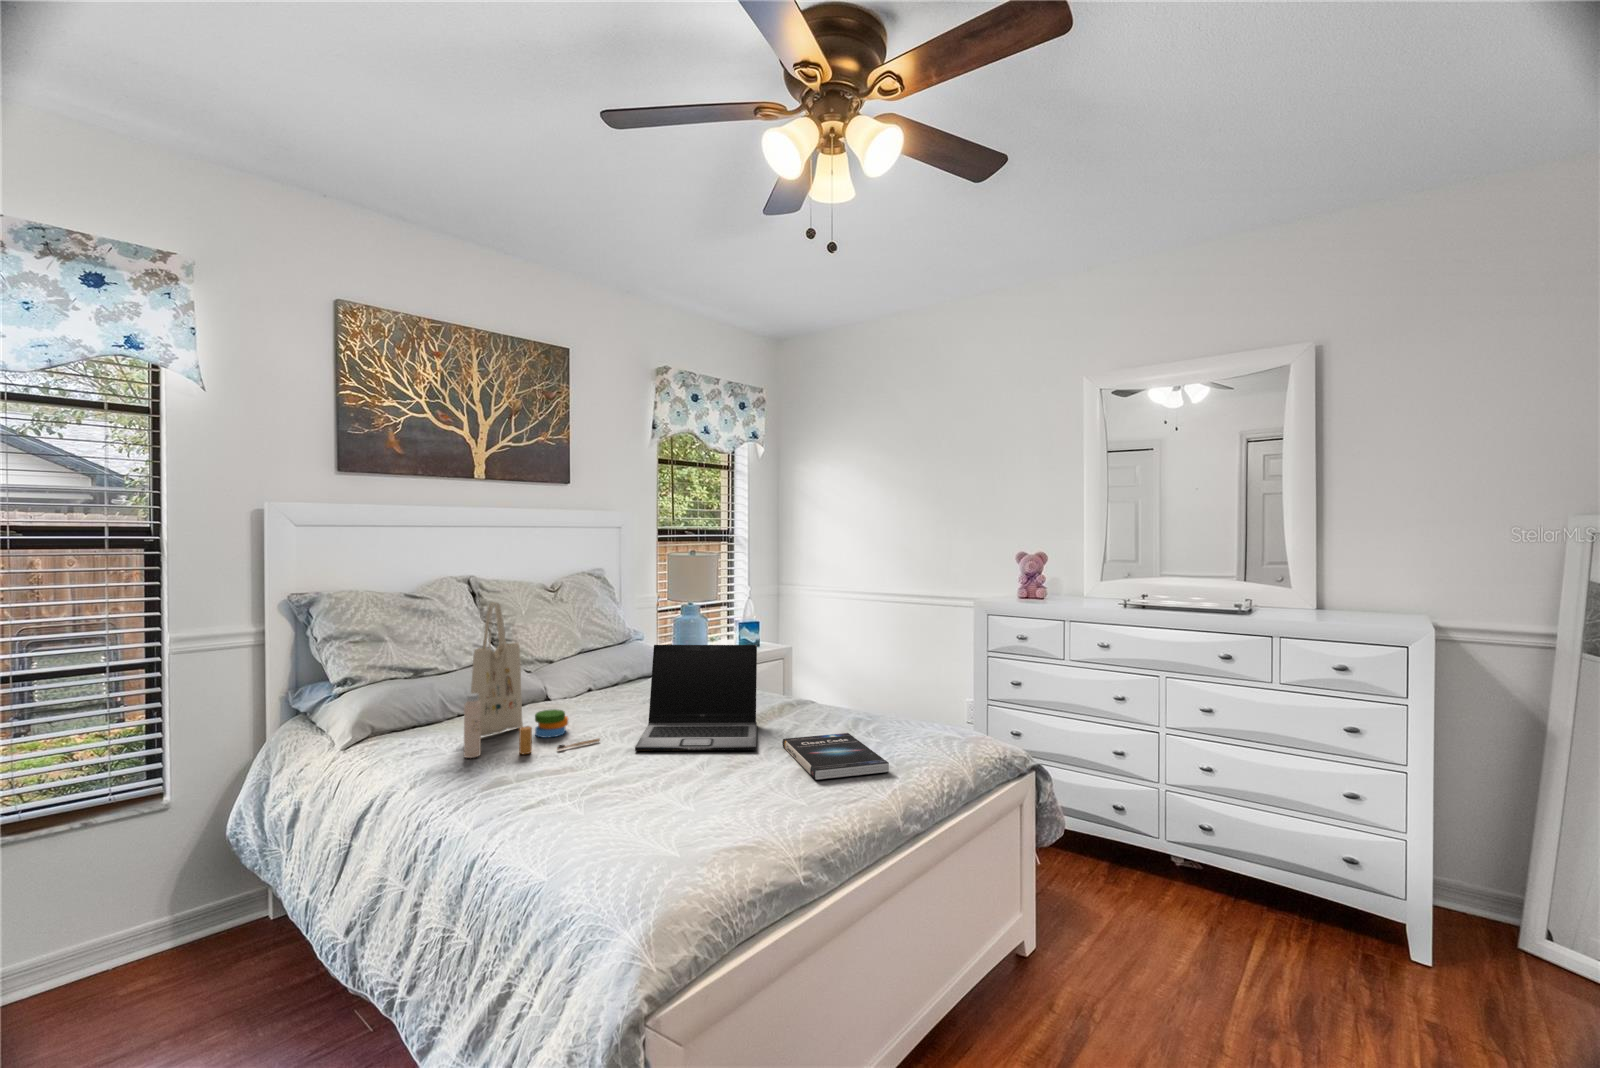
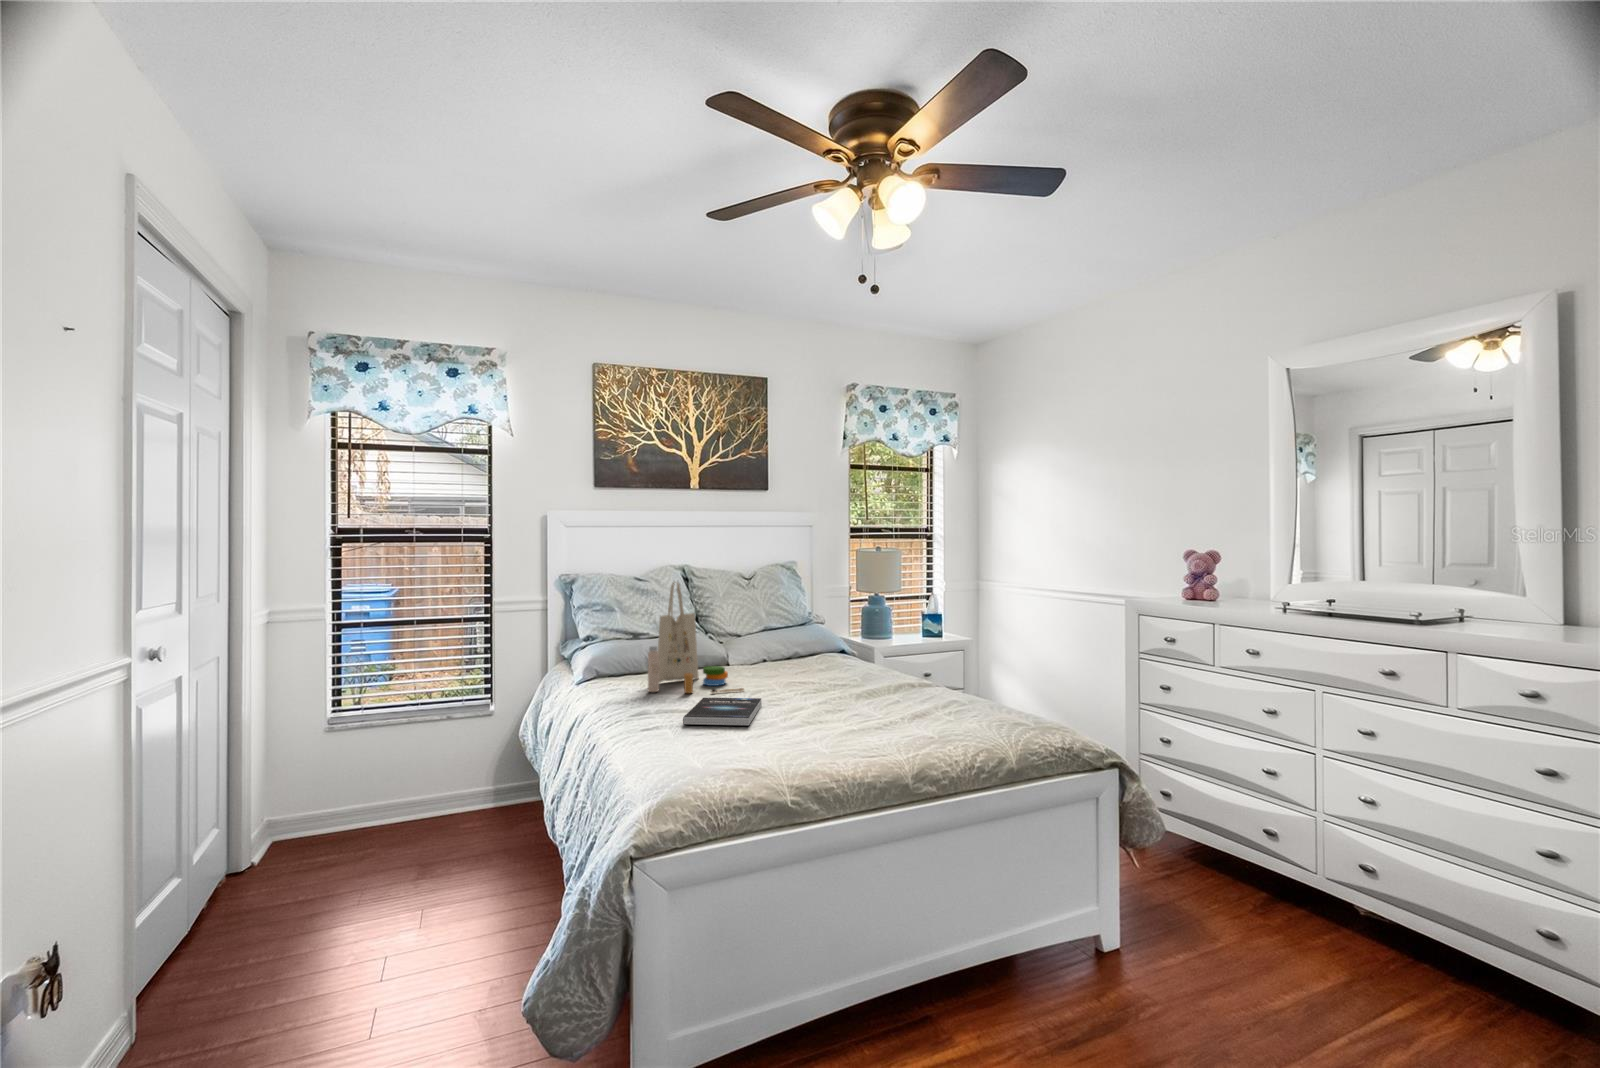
laptop: present [635,645,757,751] -> none [764,620,880,705]
book: present [782,733,889,780] -> present [683,698,761,726]

